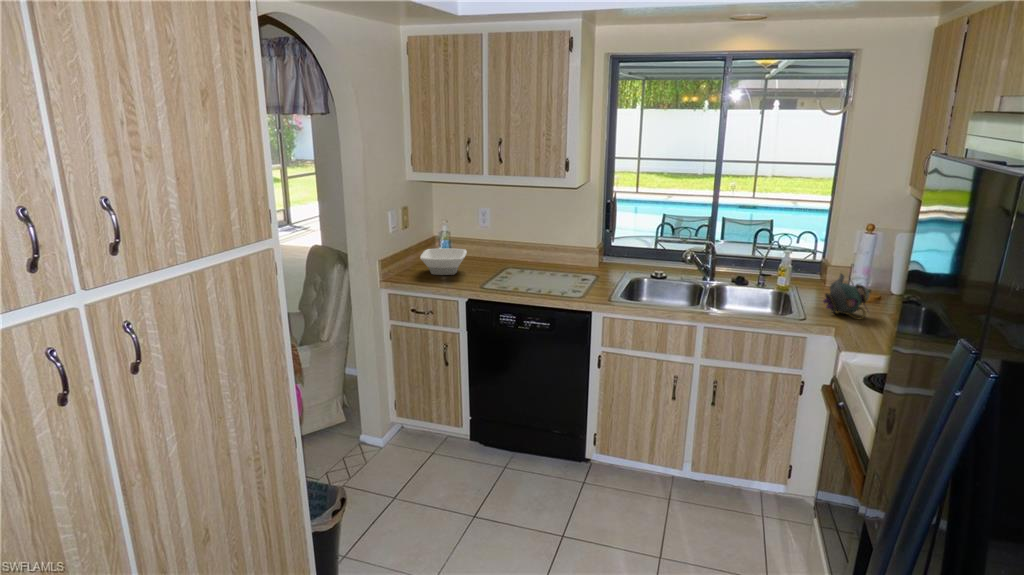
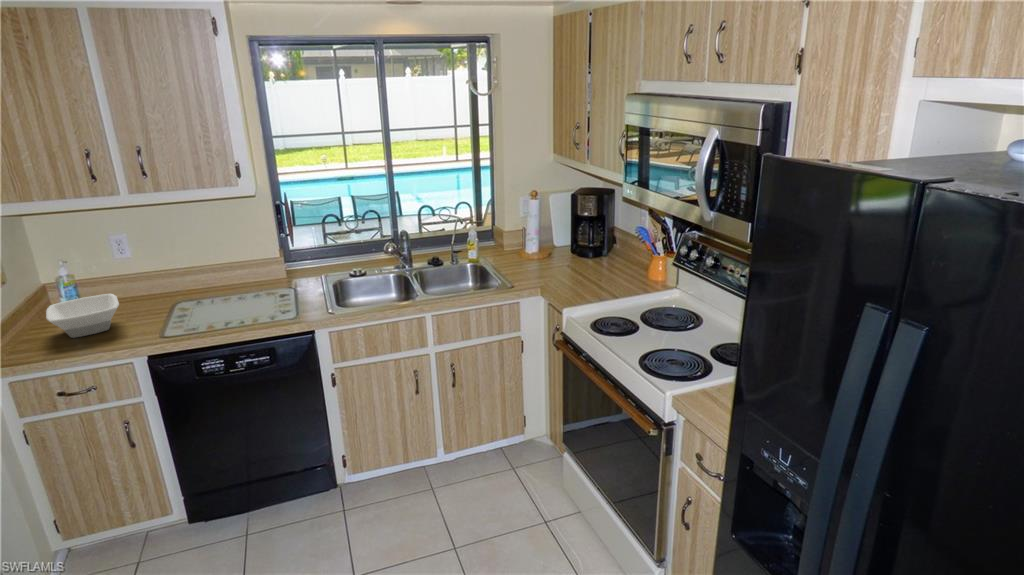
teapot: present [823,274,872,320] -> none [519,239,555,276]

